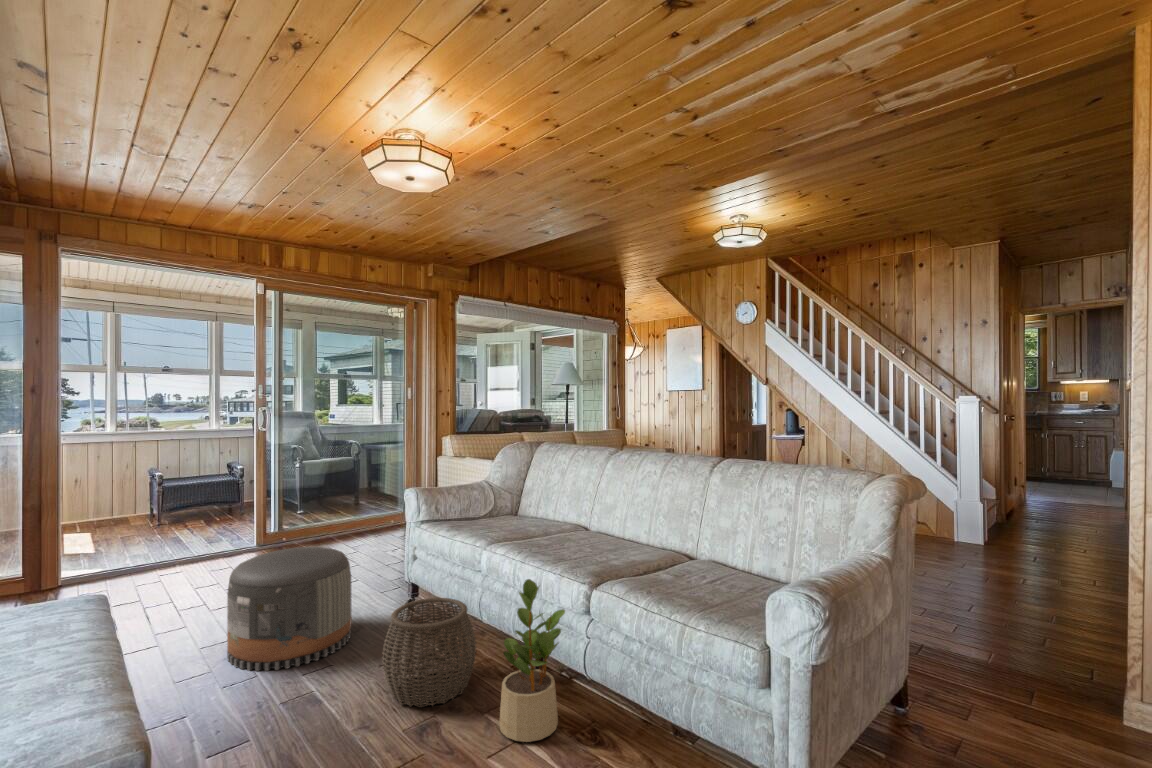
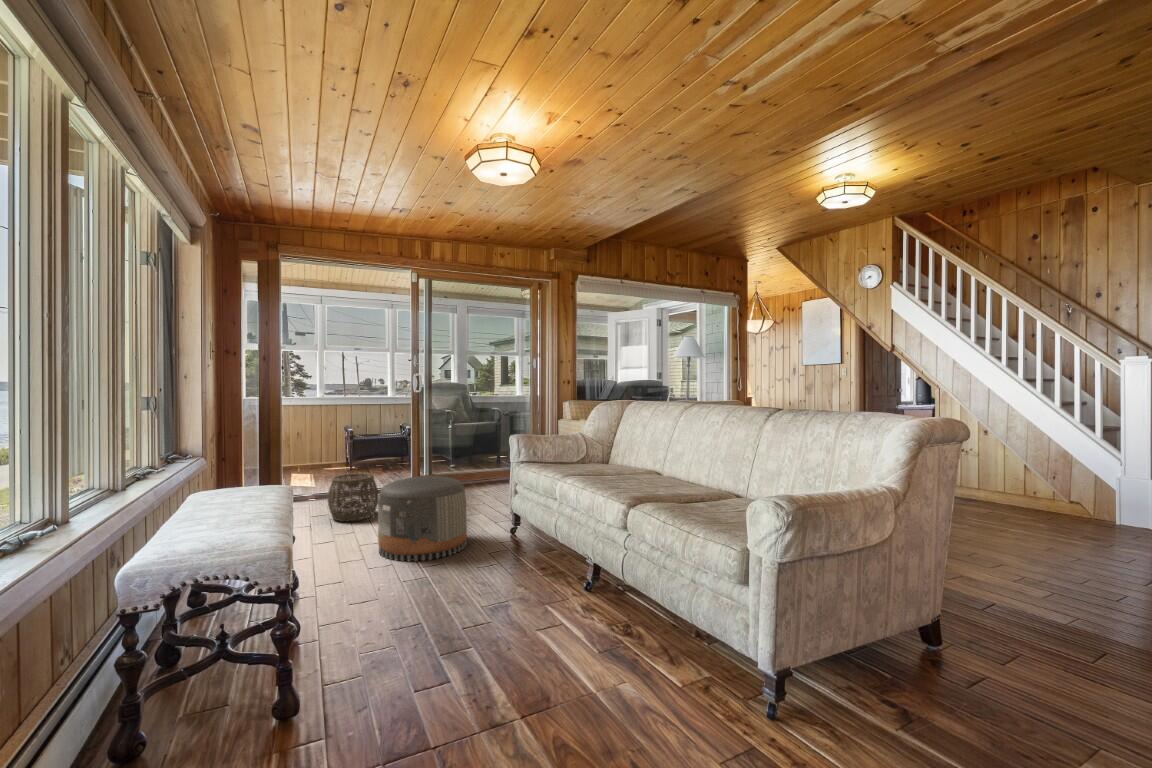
potted plant: present [499,579,565,742] -> none [551,496,609,623]
woven basket: present [382,598,477,707] -> present [328,473,379,522]

